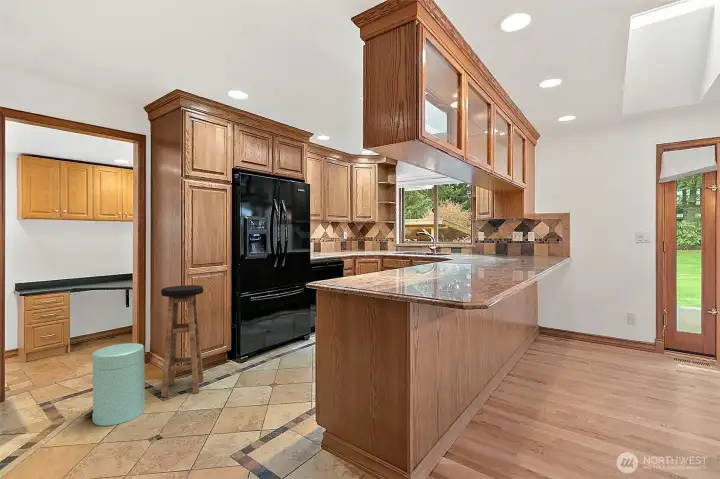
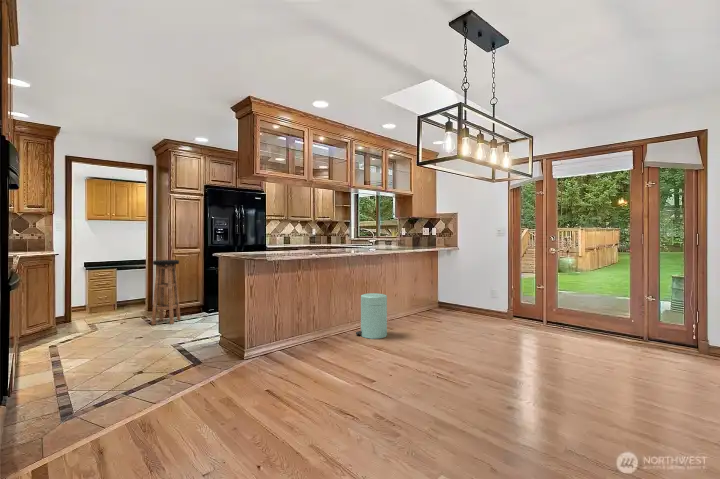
trash can: present [84,343,145,426] -> present [356,293,387,339]

